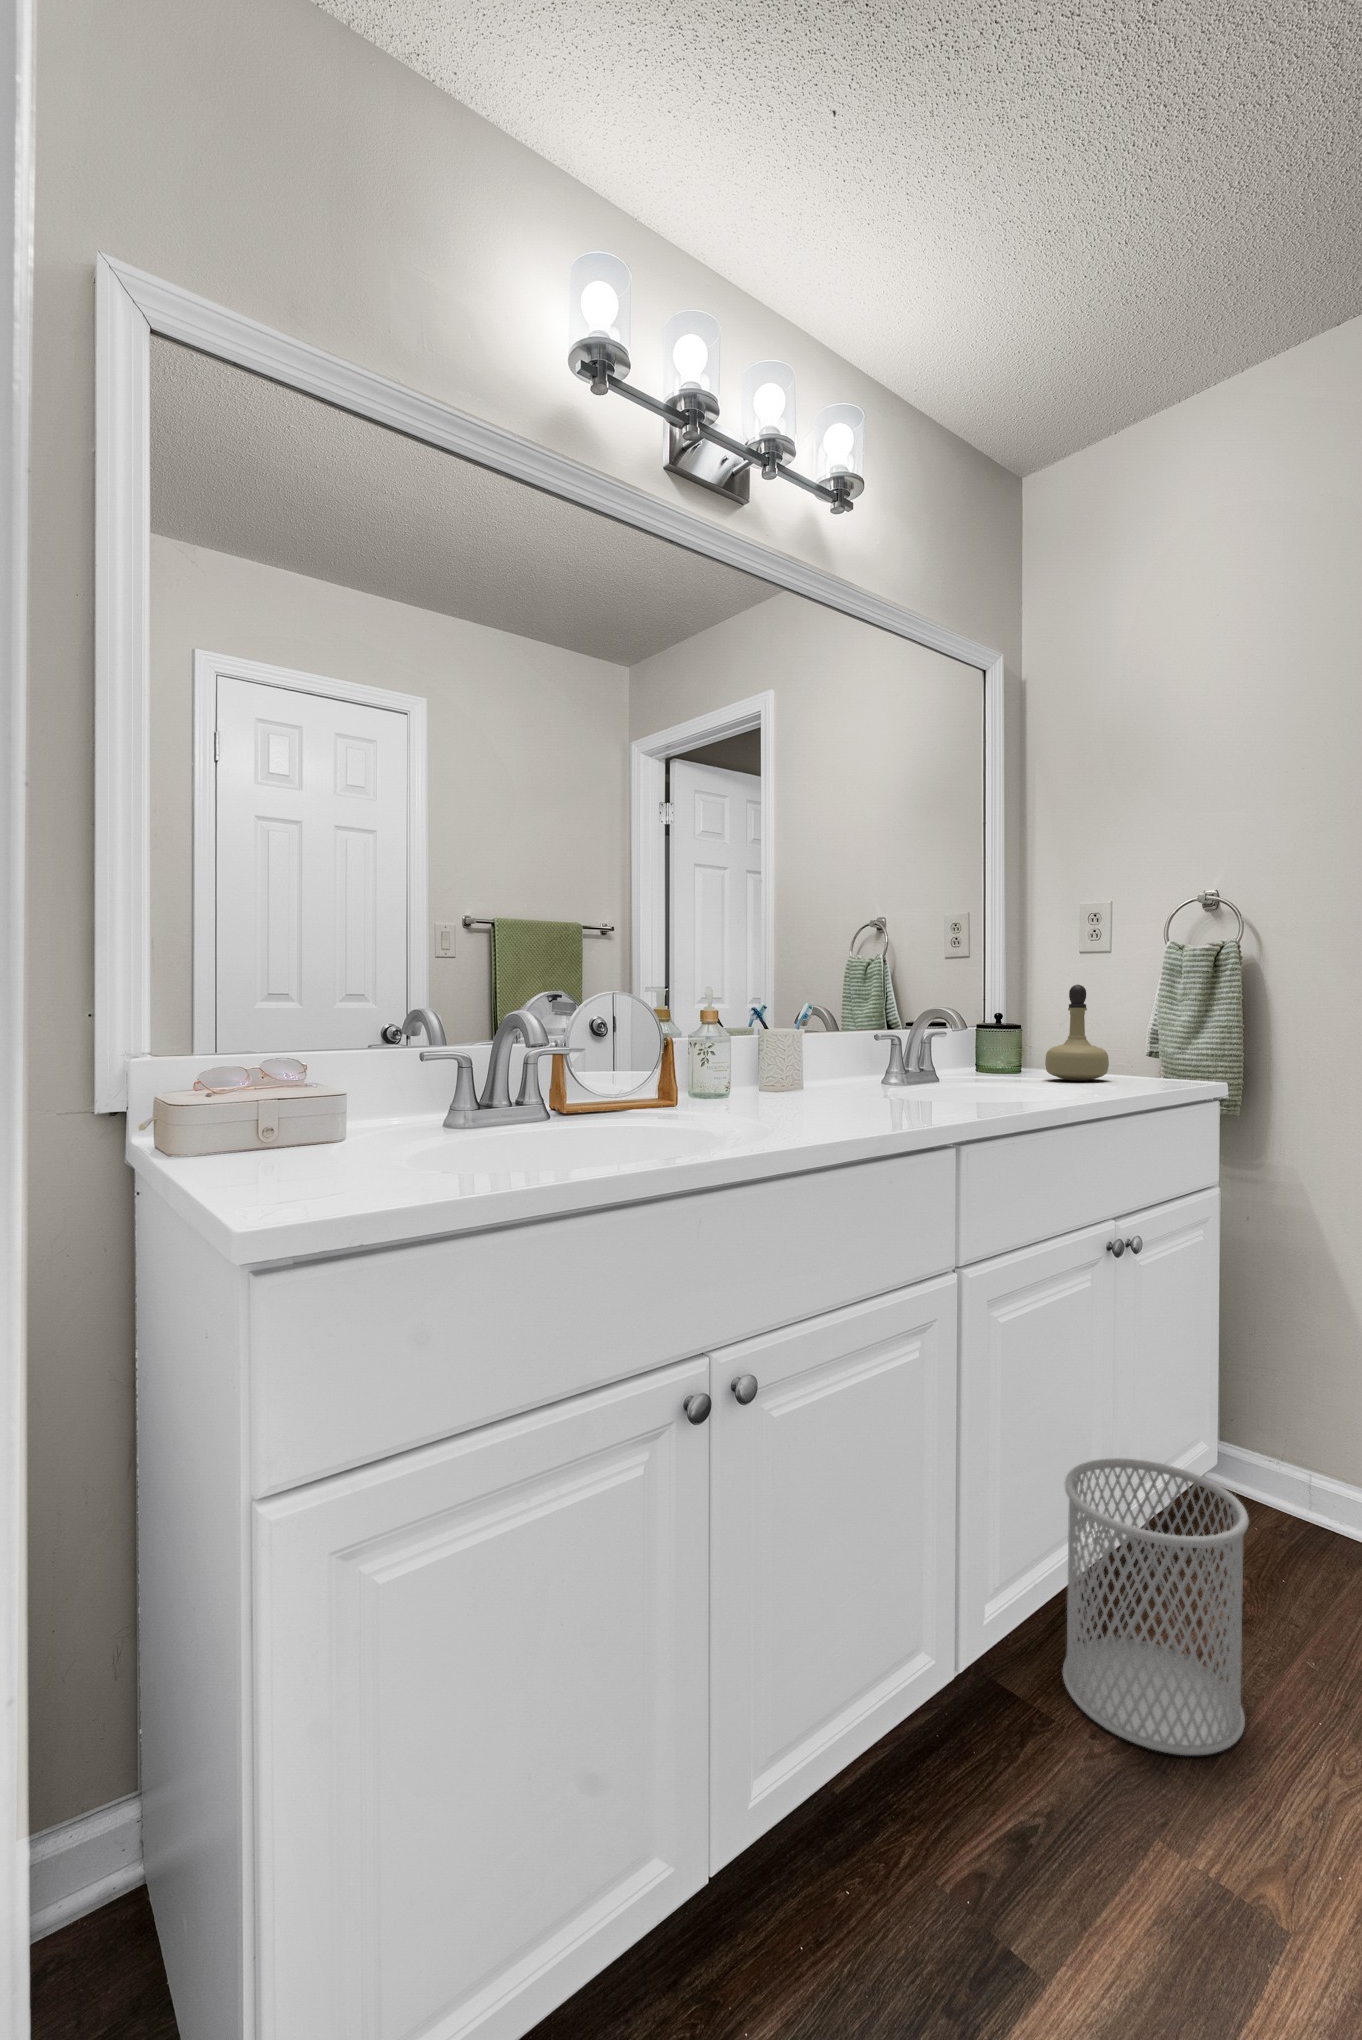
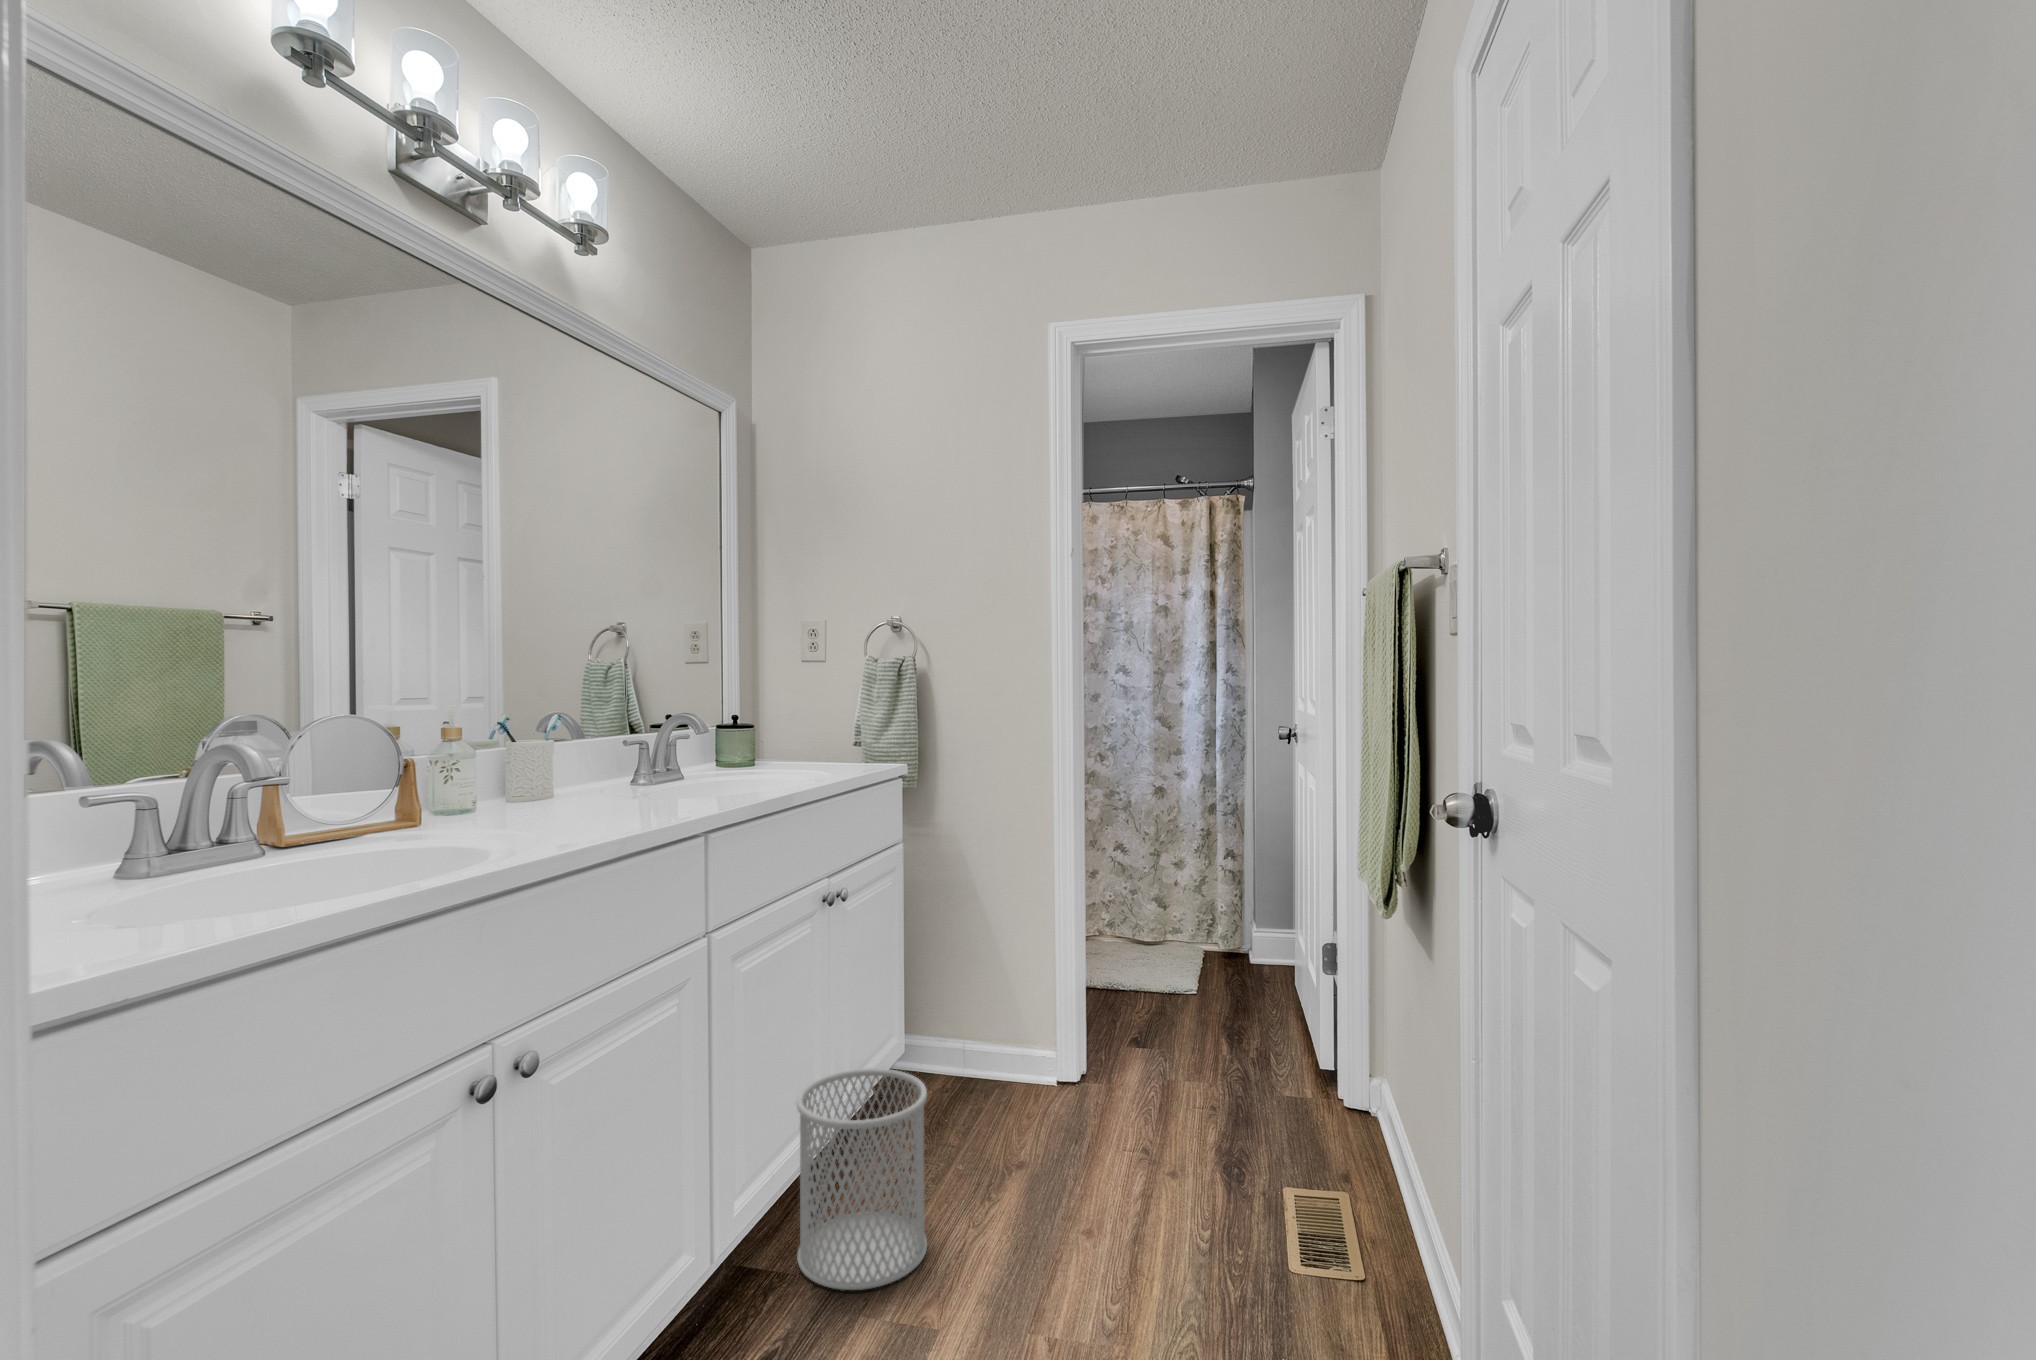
perfume bottle: present [1045,985,1109,1081] -> none [774,689,824,769]

